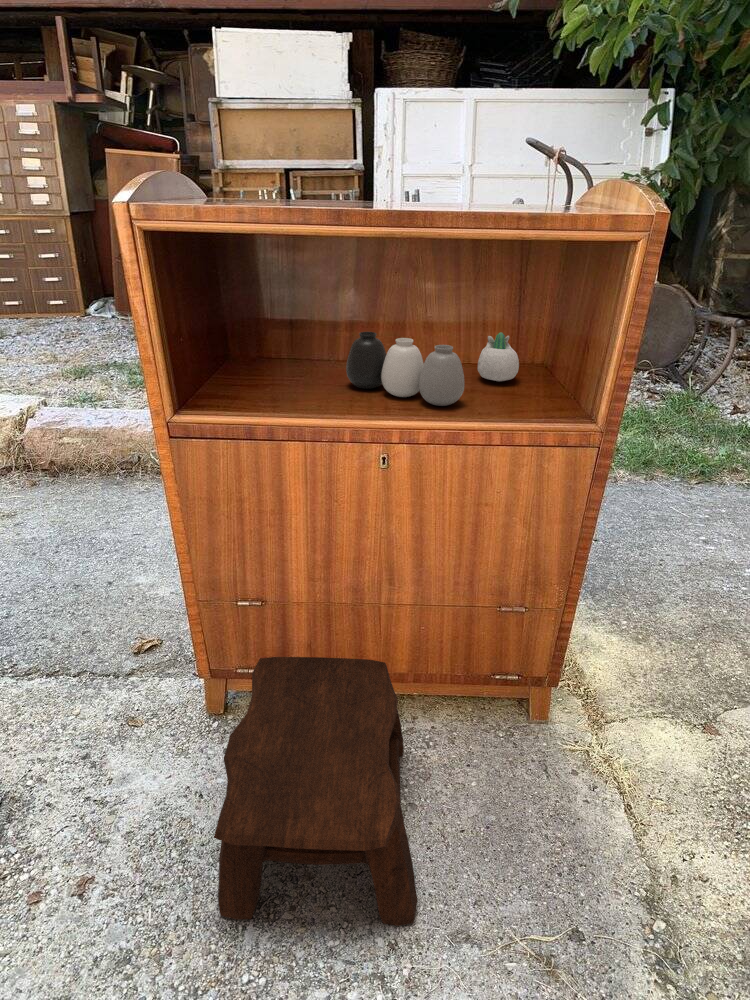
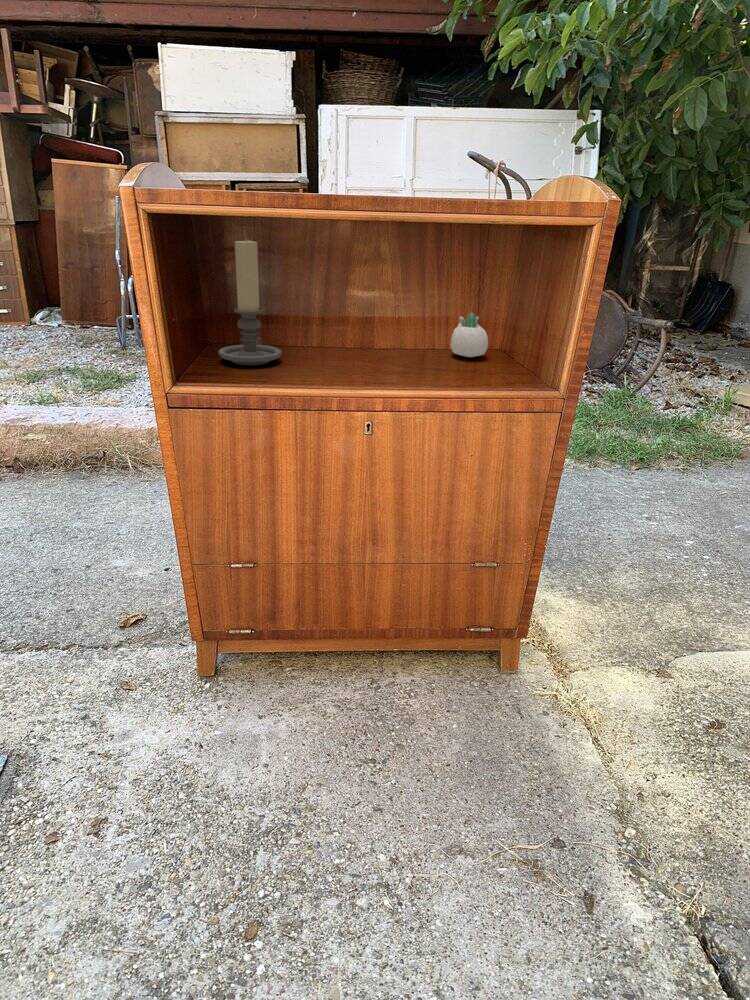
candle holder: none [224,258,291,393] -> present [219,239,281,365]
vase: present [346,332,464,406] -> none [332,310,443,375]
stool: present [214,657,418,926] -> none [229,613,415,847]

